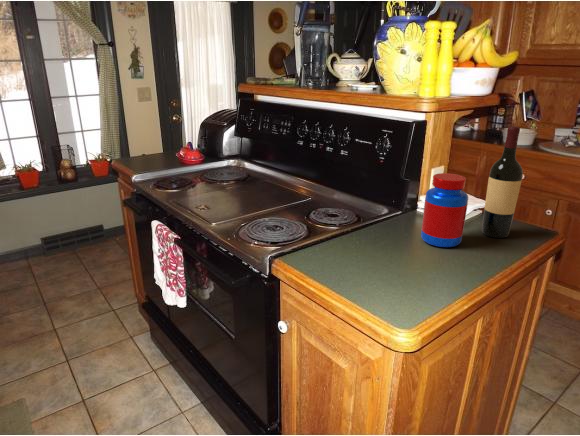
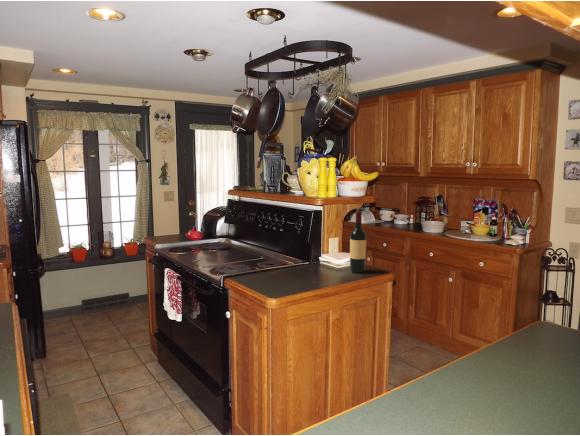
jar: present [421,173,468,247] -> none [313,236,335,276]

